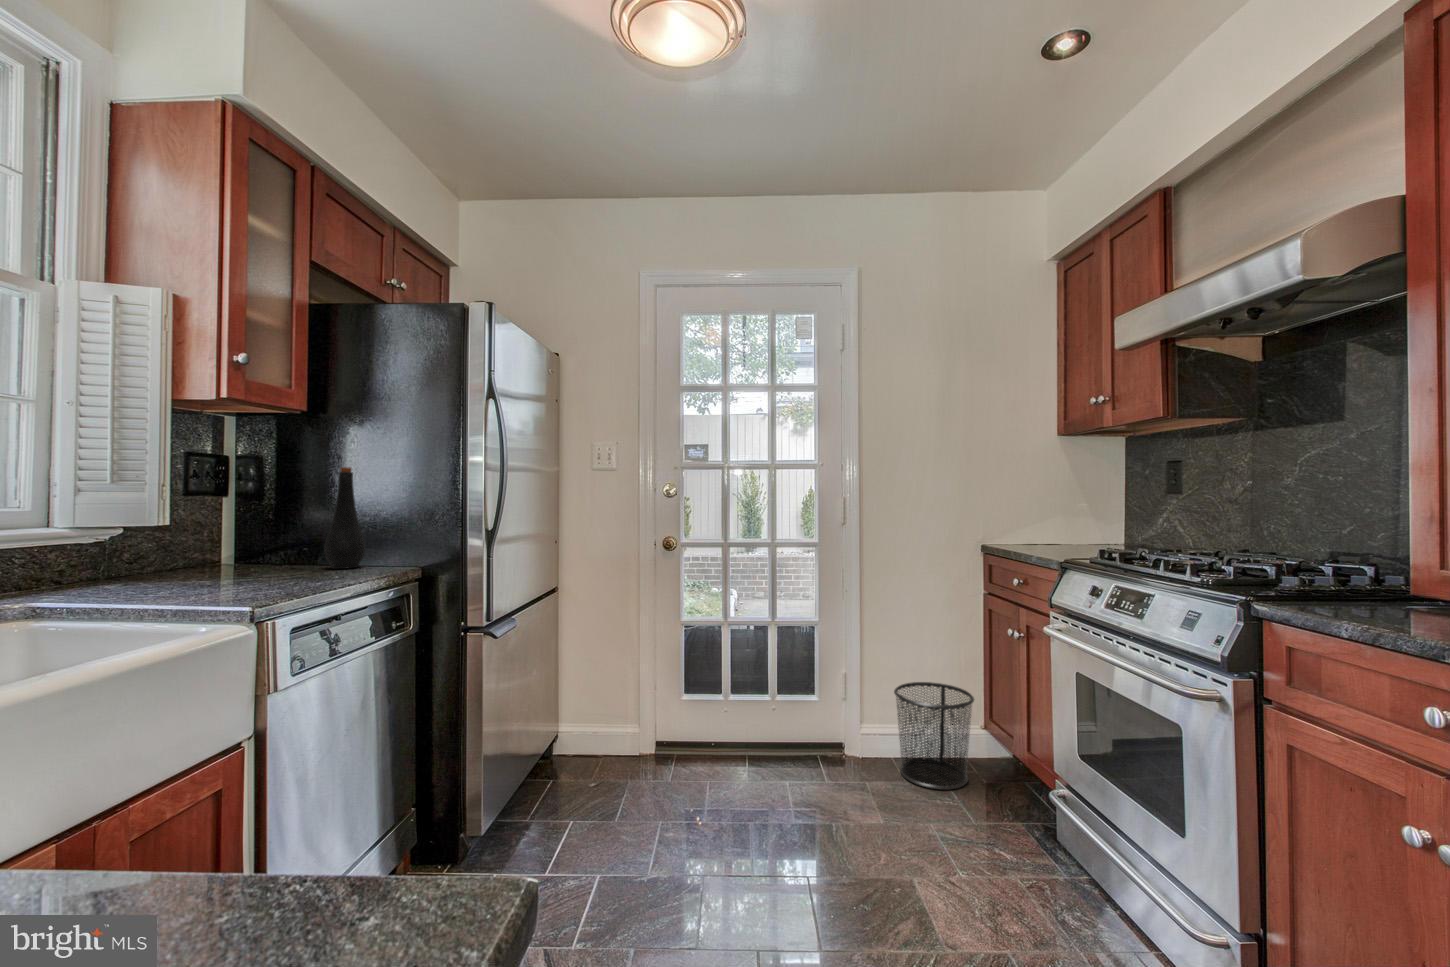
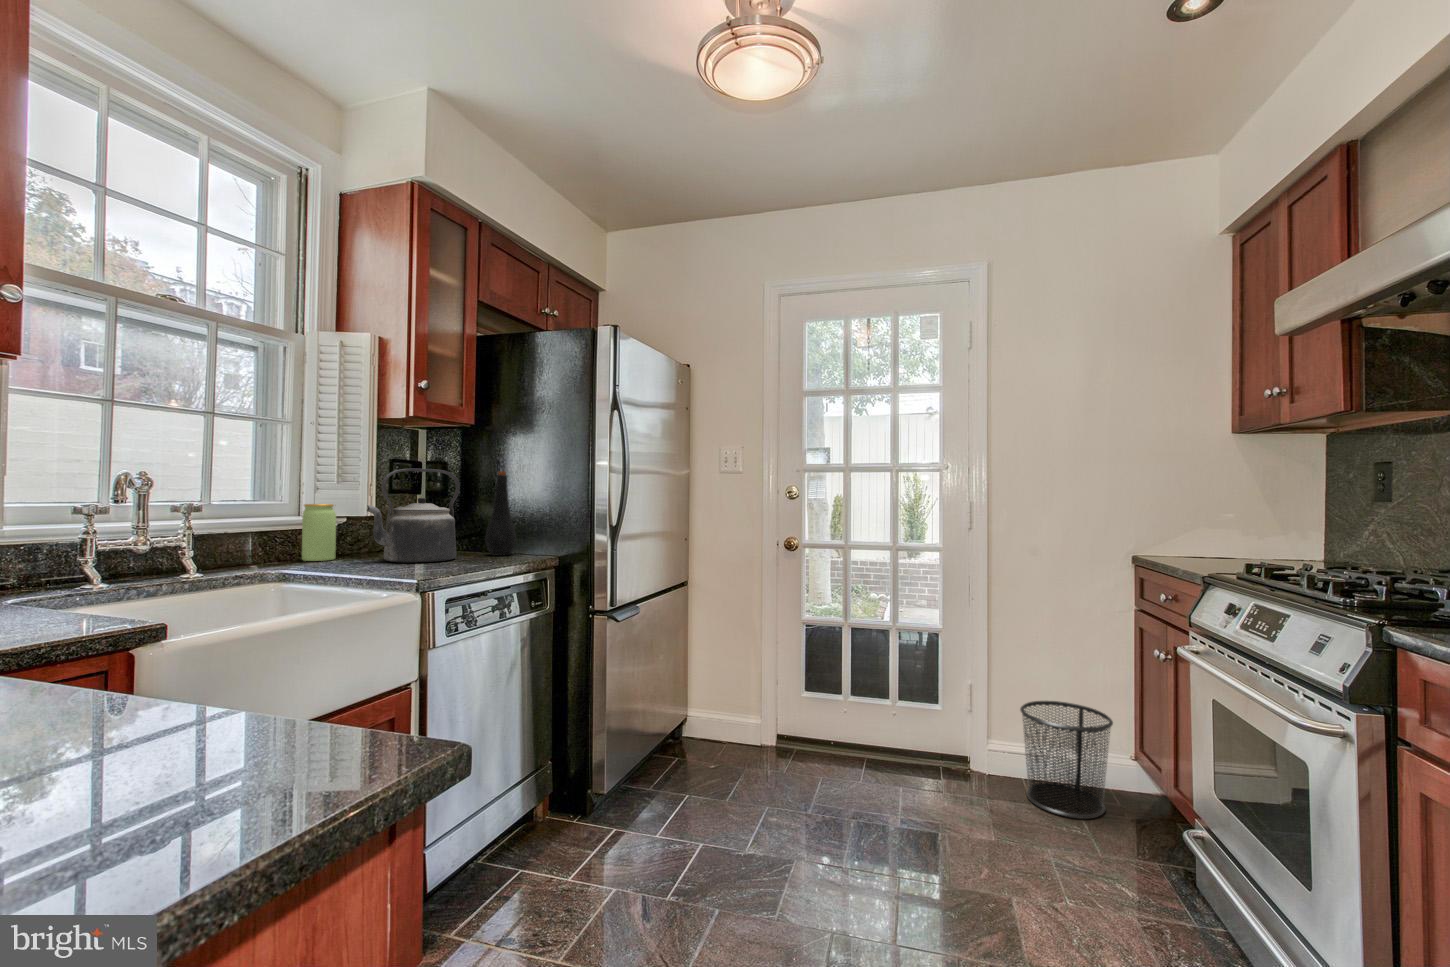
kettle: none [158,464,291,583] -> present [367,469,460,563]
jar: none [51,510,106,587] -> present [302,504,336,561]

